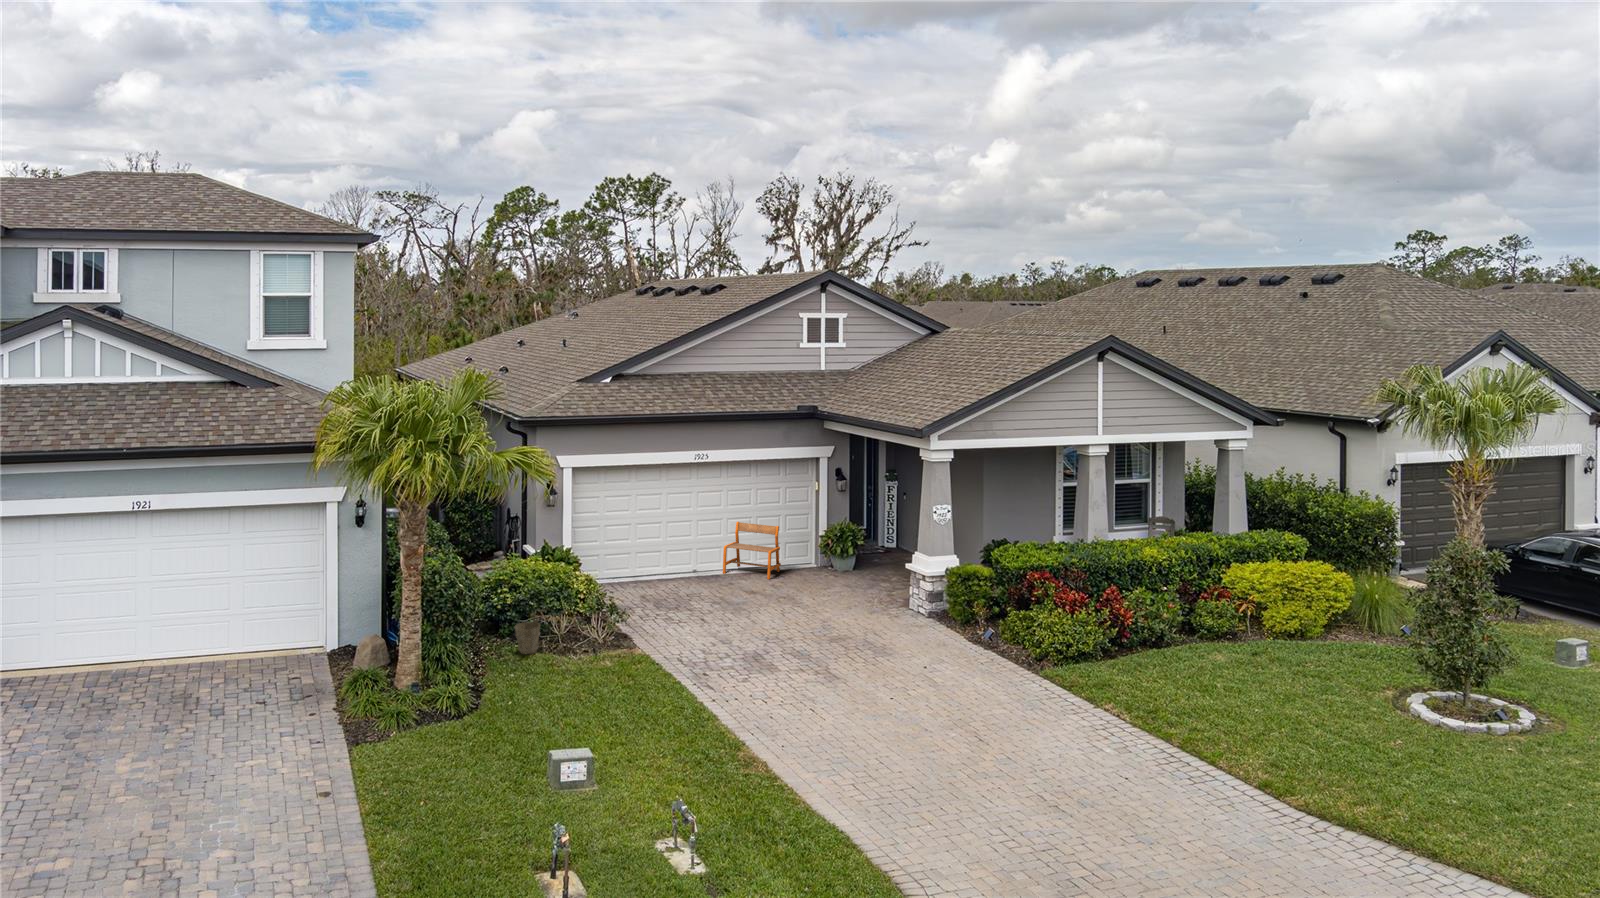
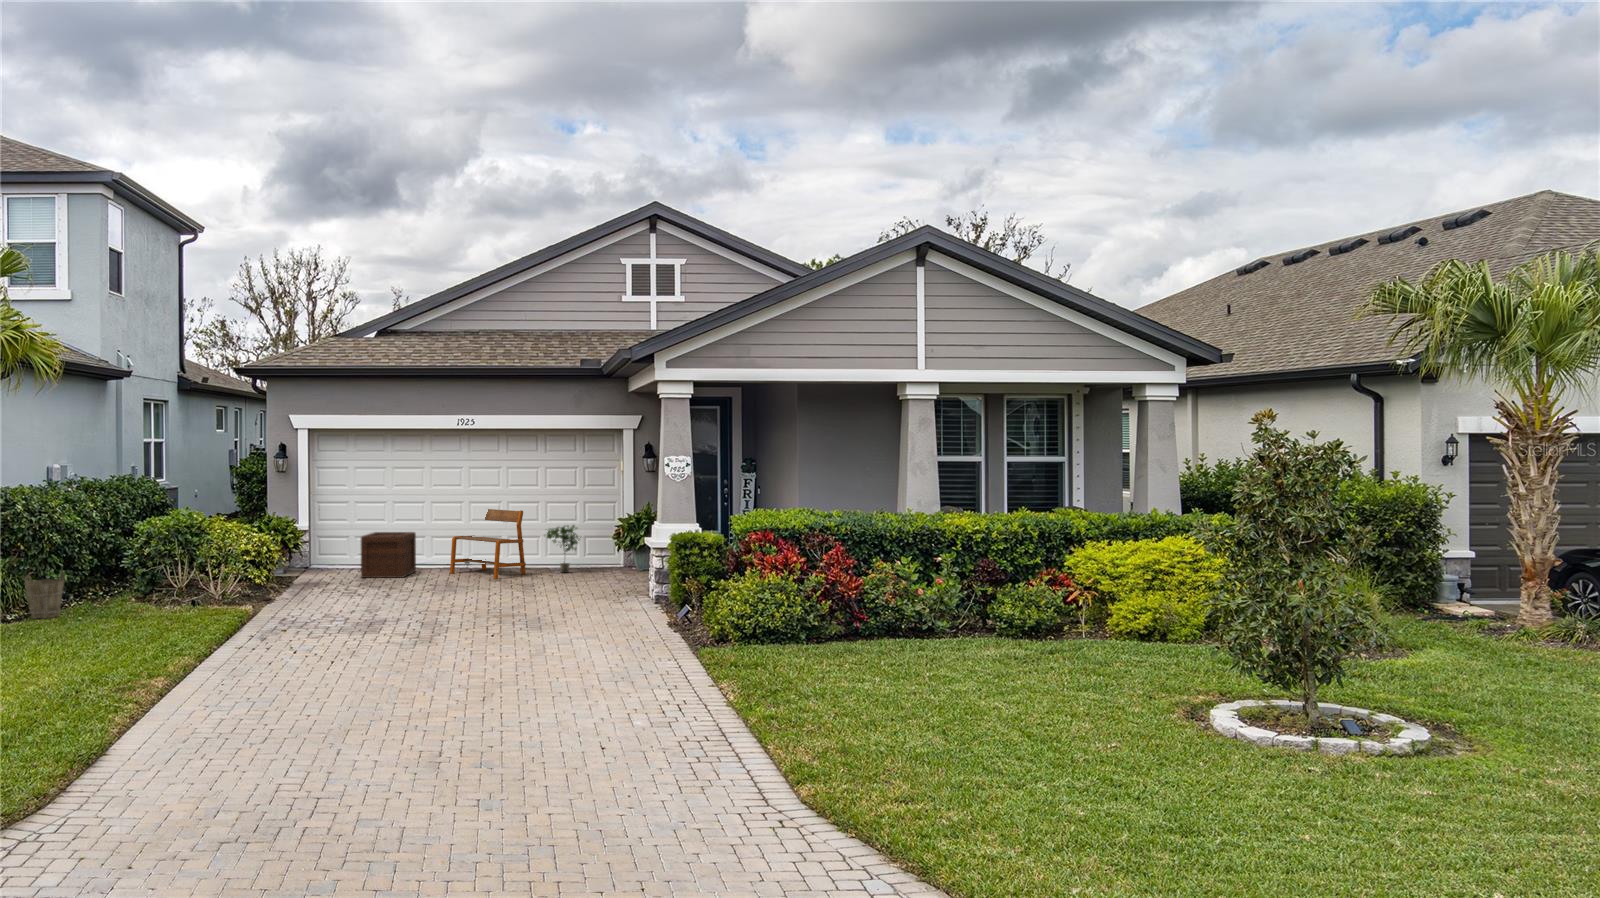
potted plant: none [791,532,815,568] -> present [547,525,581,573]
wooden crate: none [663,543,699,583] -> present [361,532,416,578]

